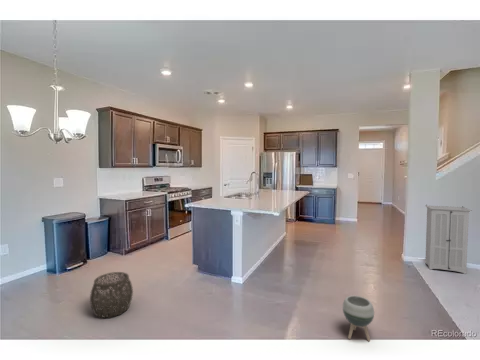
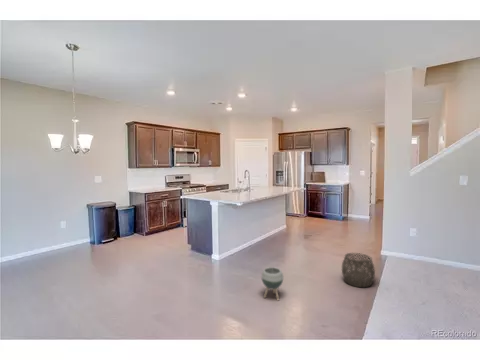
storage cabinet: present [425,205,472,274] -> none [390,201,427,266]
woven basket: present [90,272,133,318] -> present [342,253,375,287]

